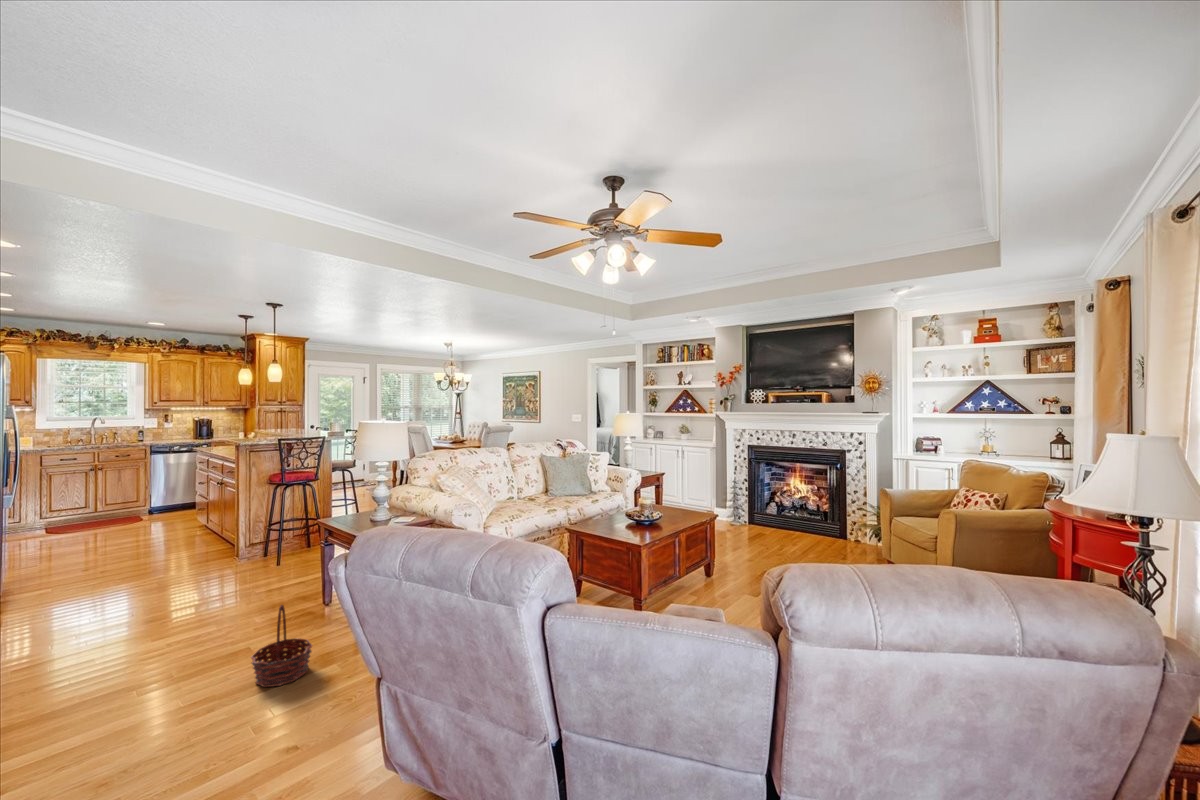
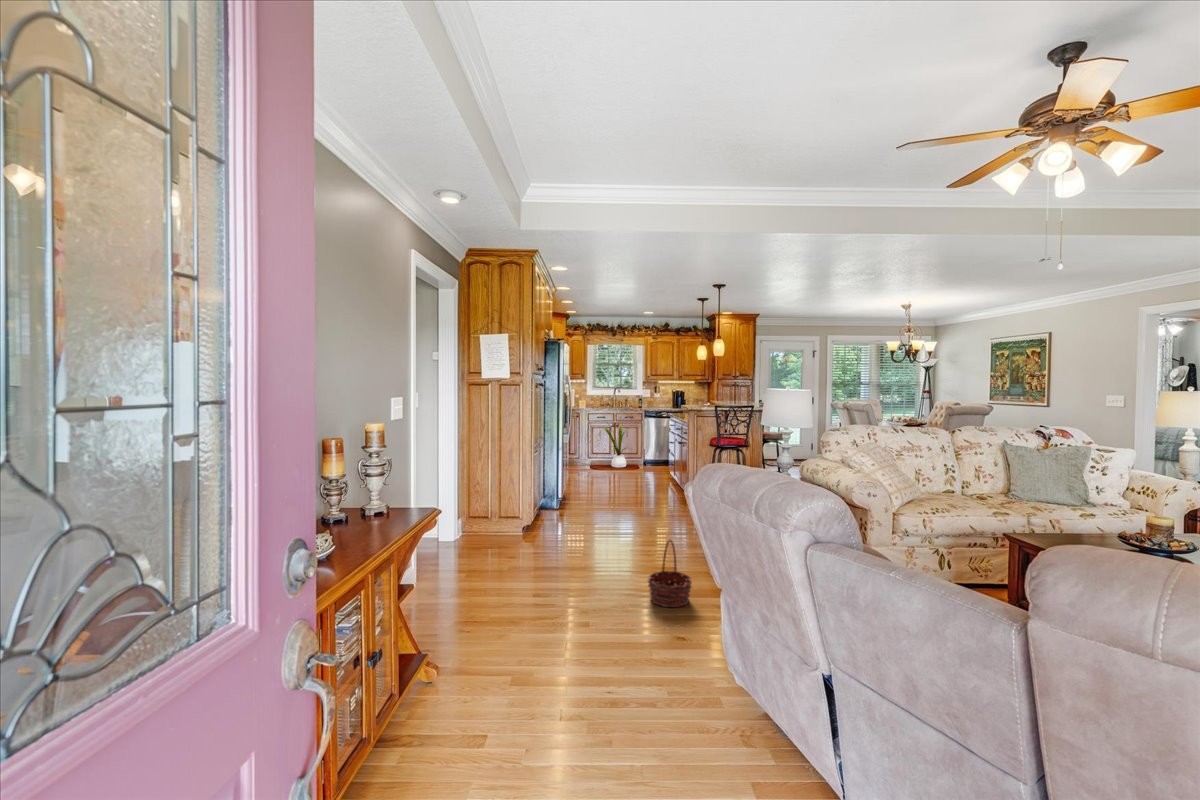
house plant: none [72,466,131,529] -> present [604,425,627,468]

